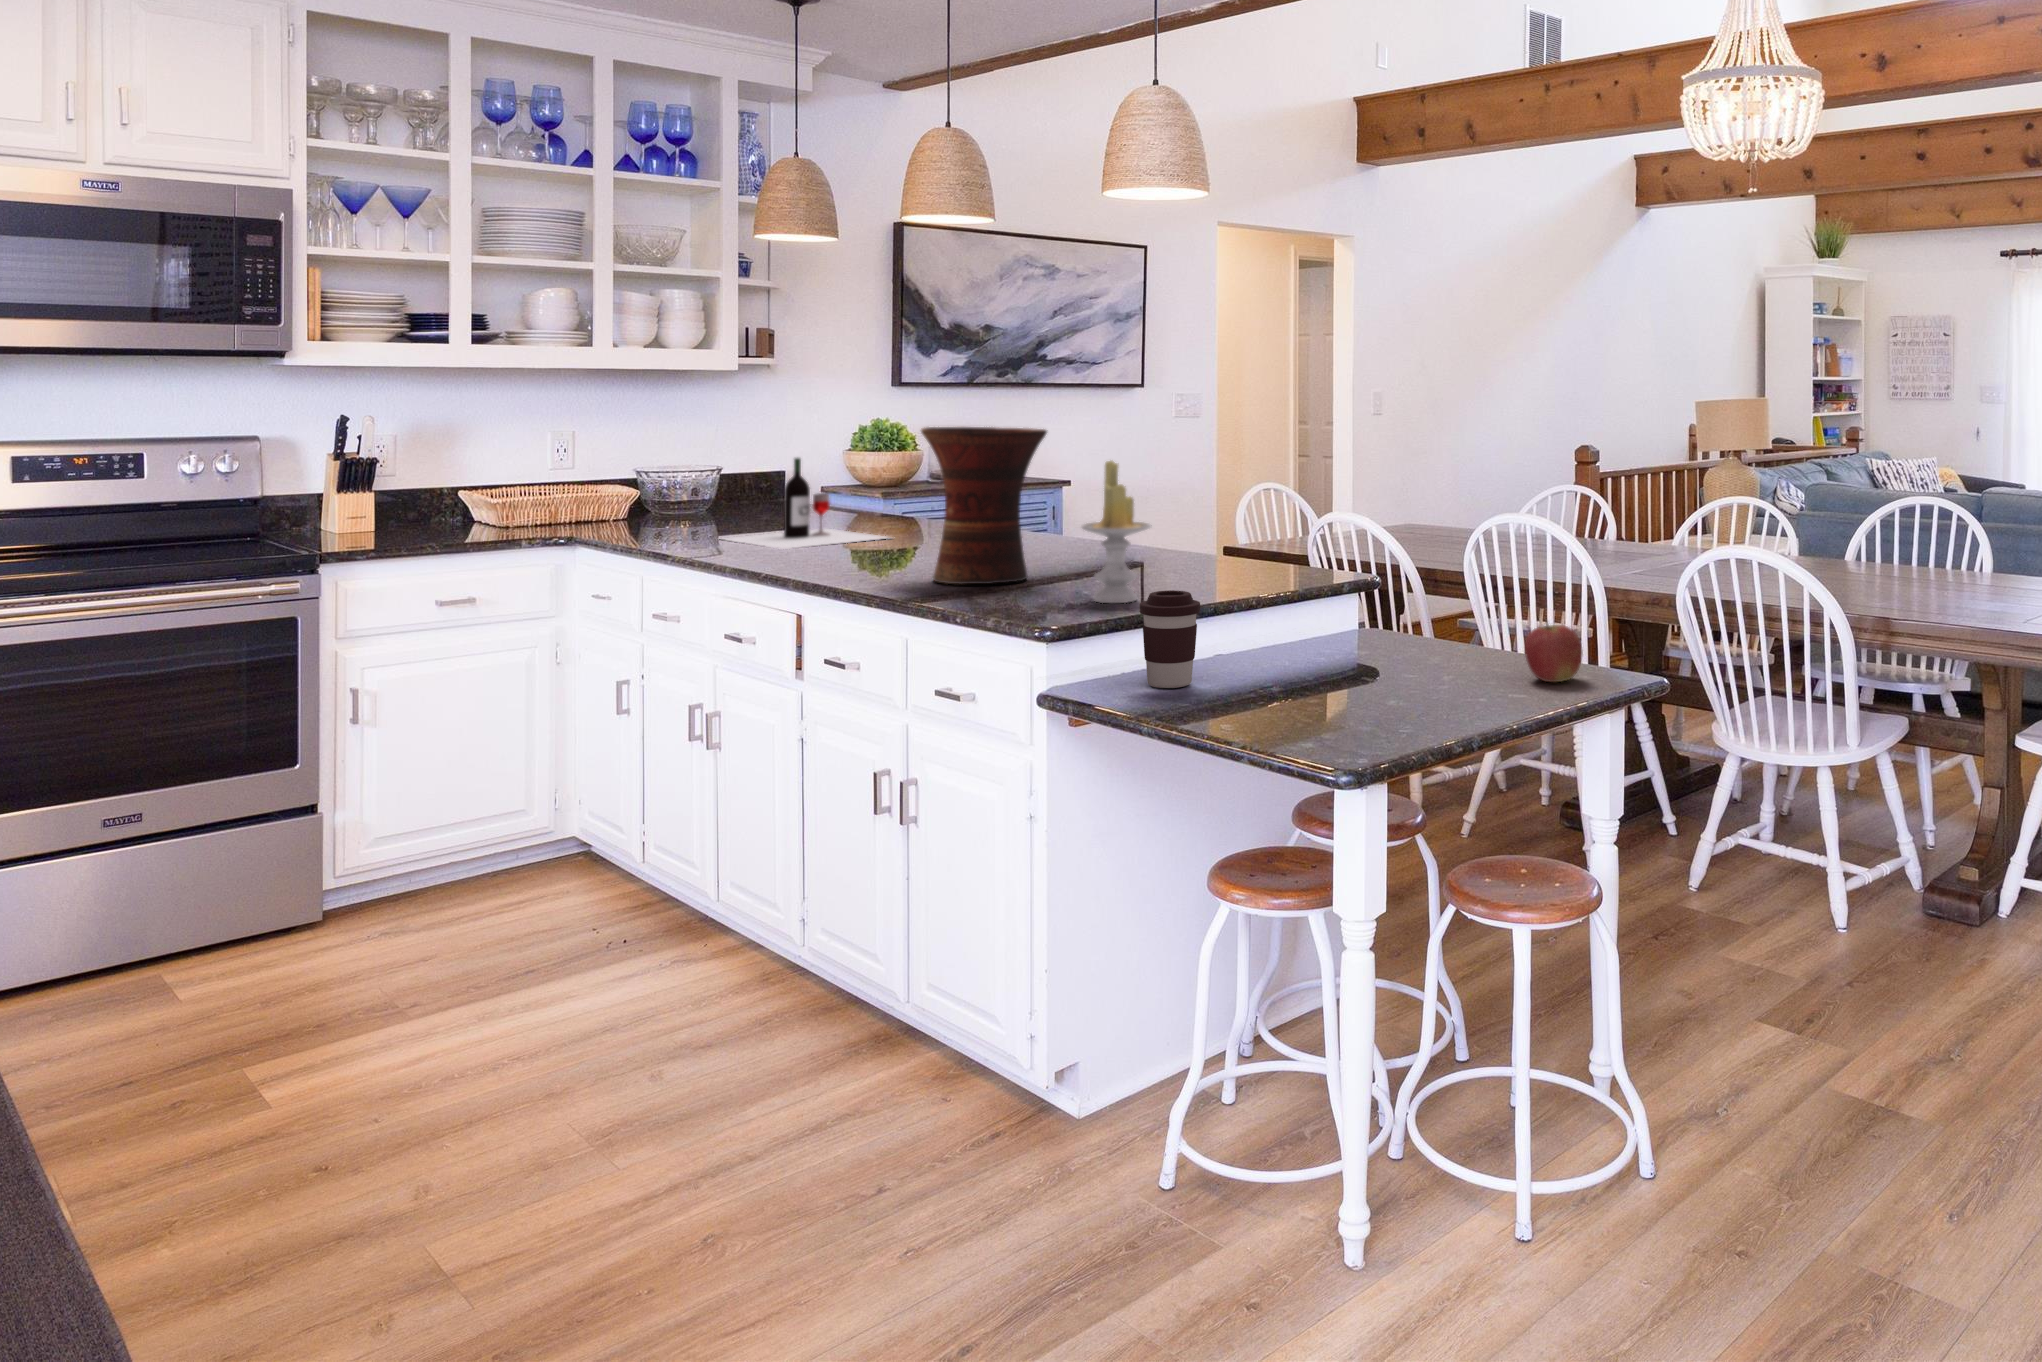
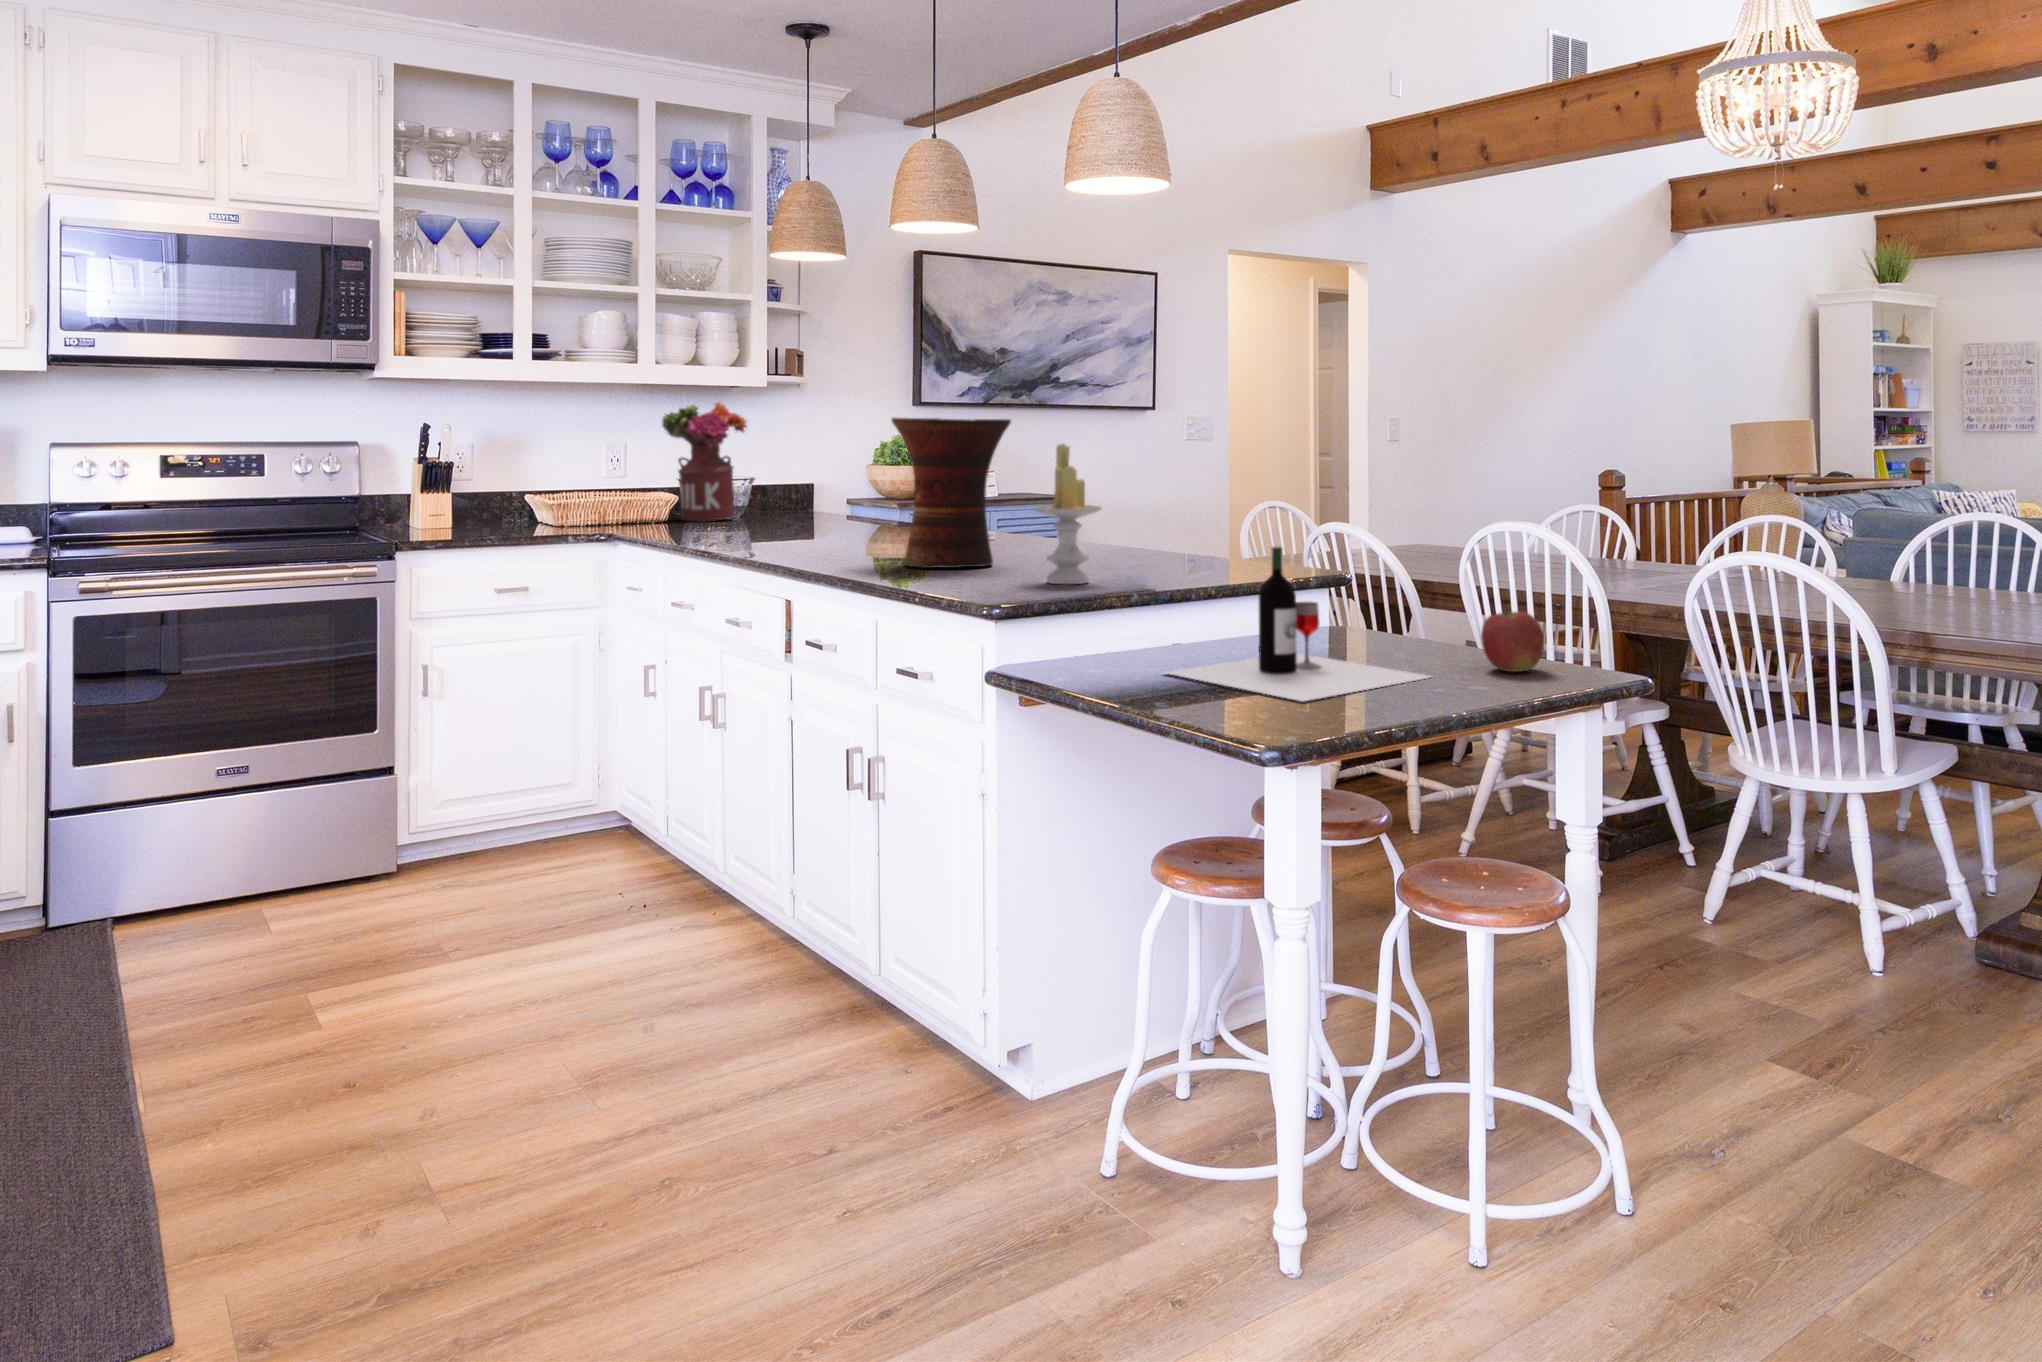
flower arrangement: none [625,391,727,521] -> present [662,402,747,521]
wine bottle: present [725,458,887,549] -> present [1166,547,1433,701]
coffee cup: present [1140,590,1200,688] -> none [1081,568,1141,665]

